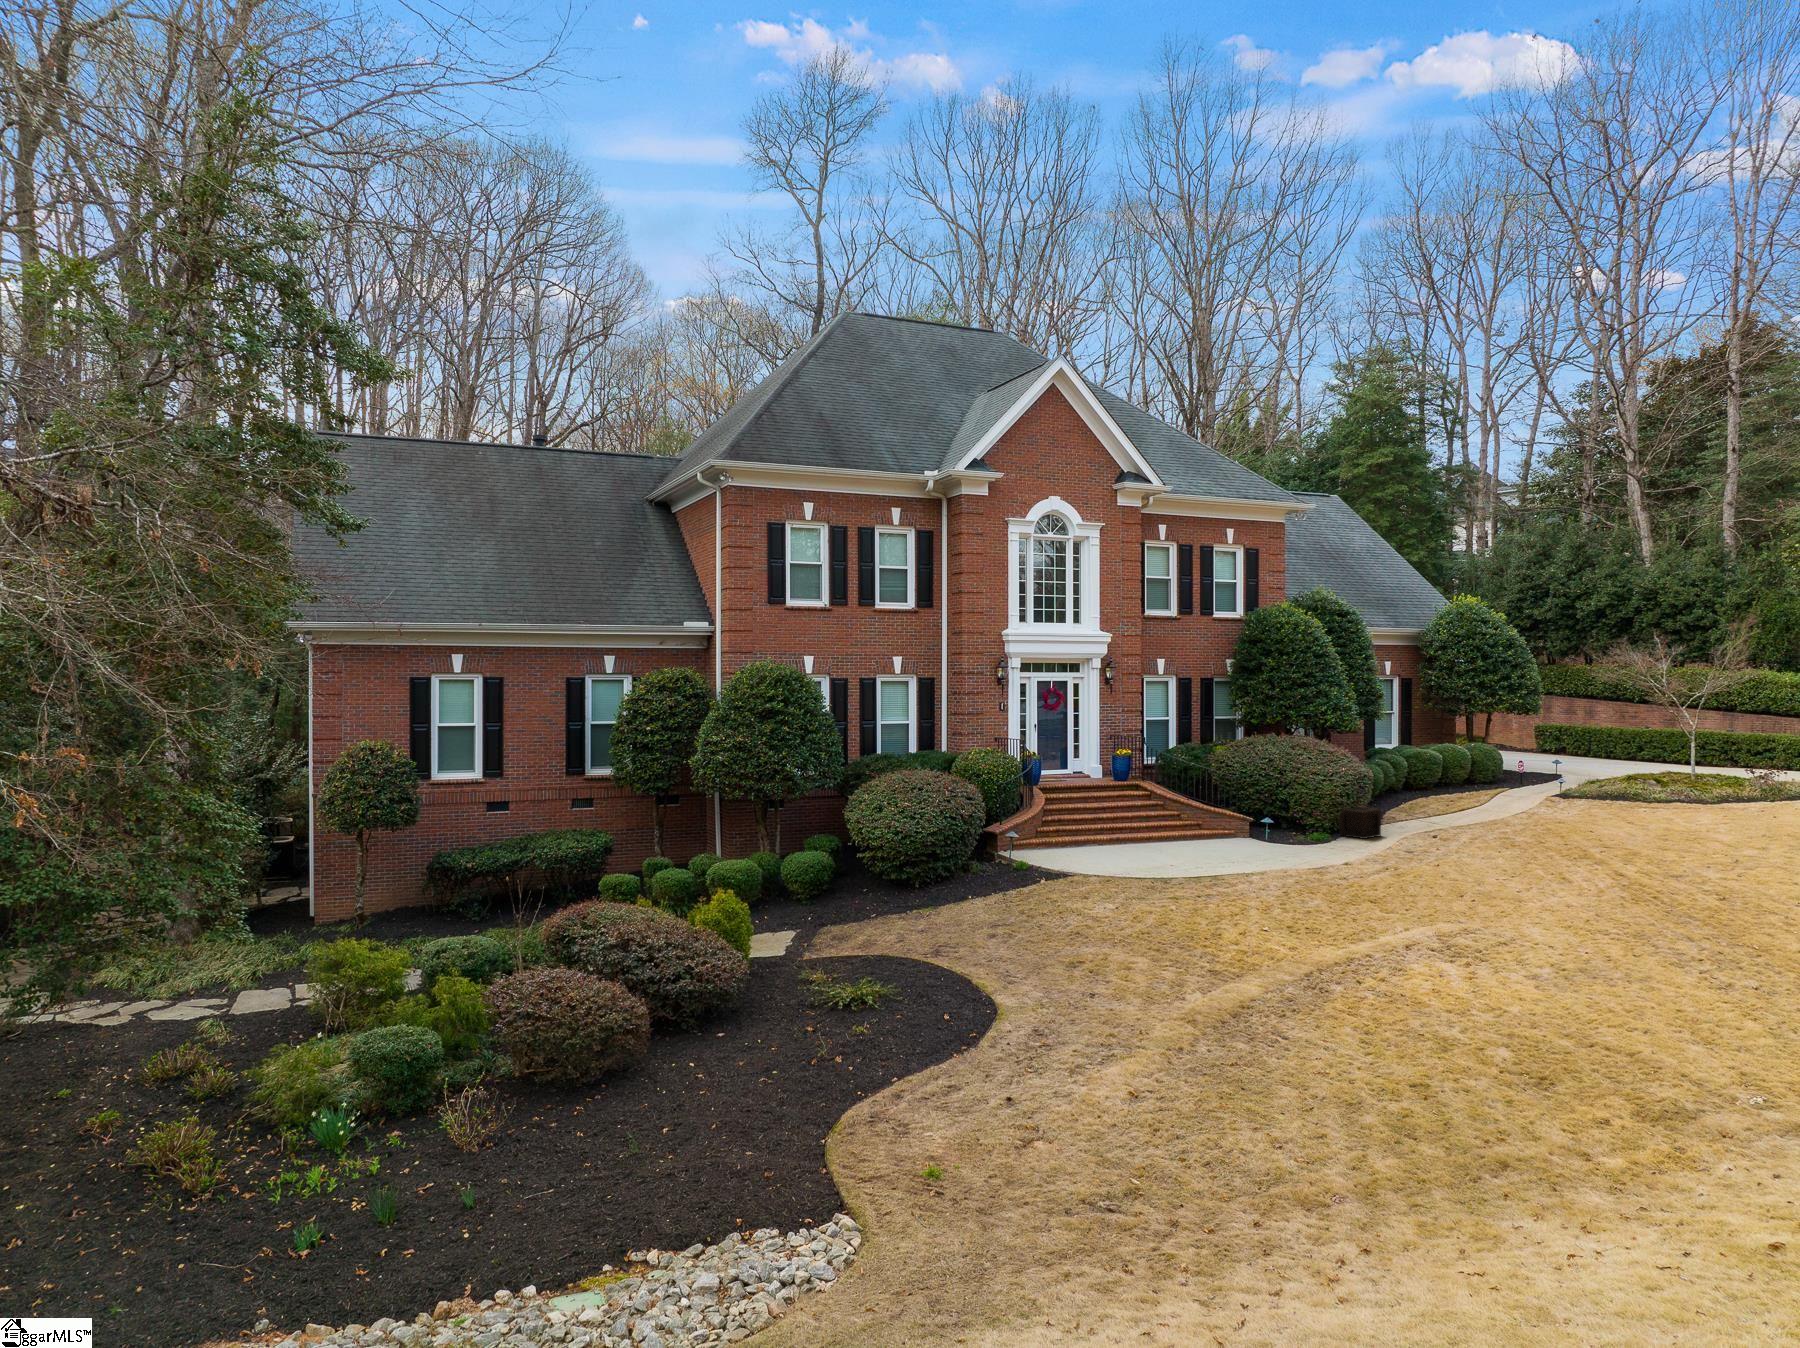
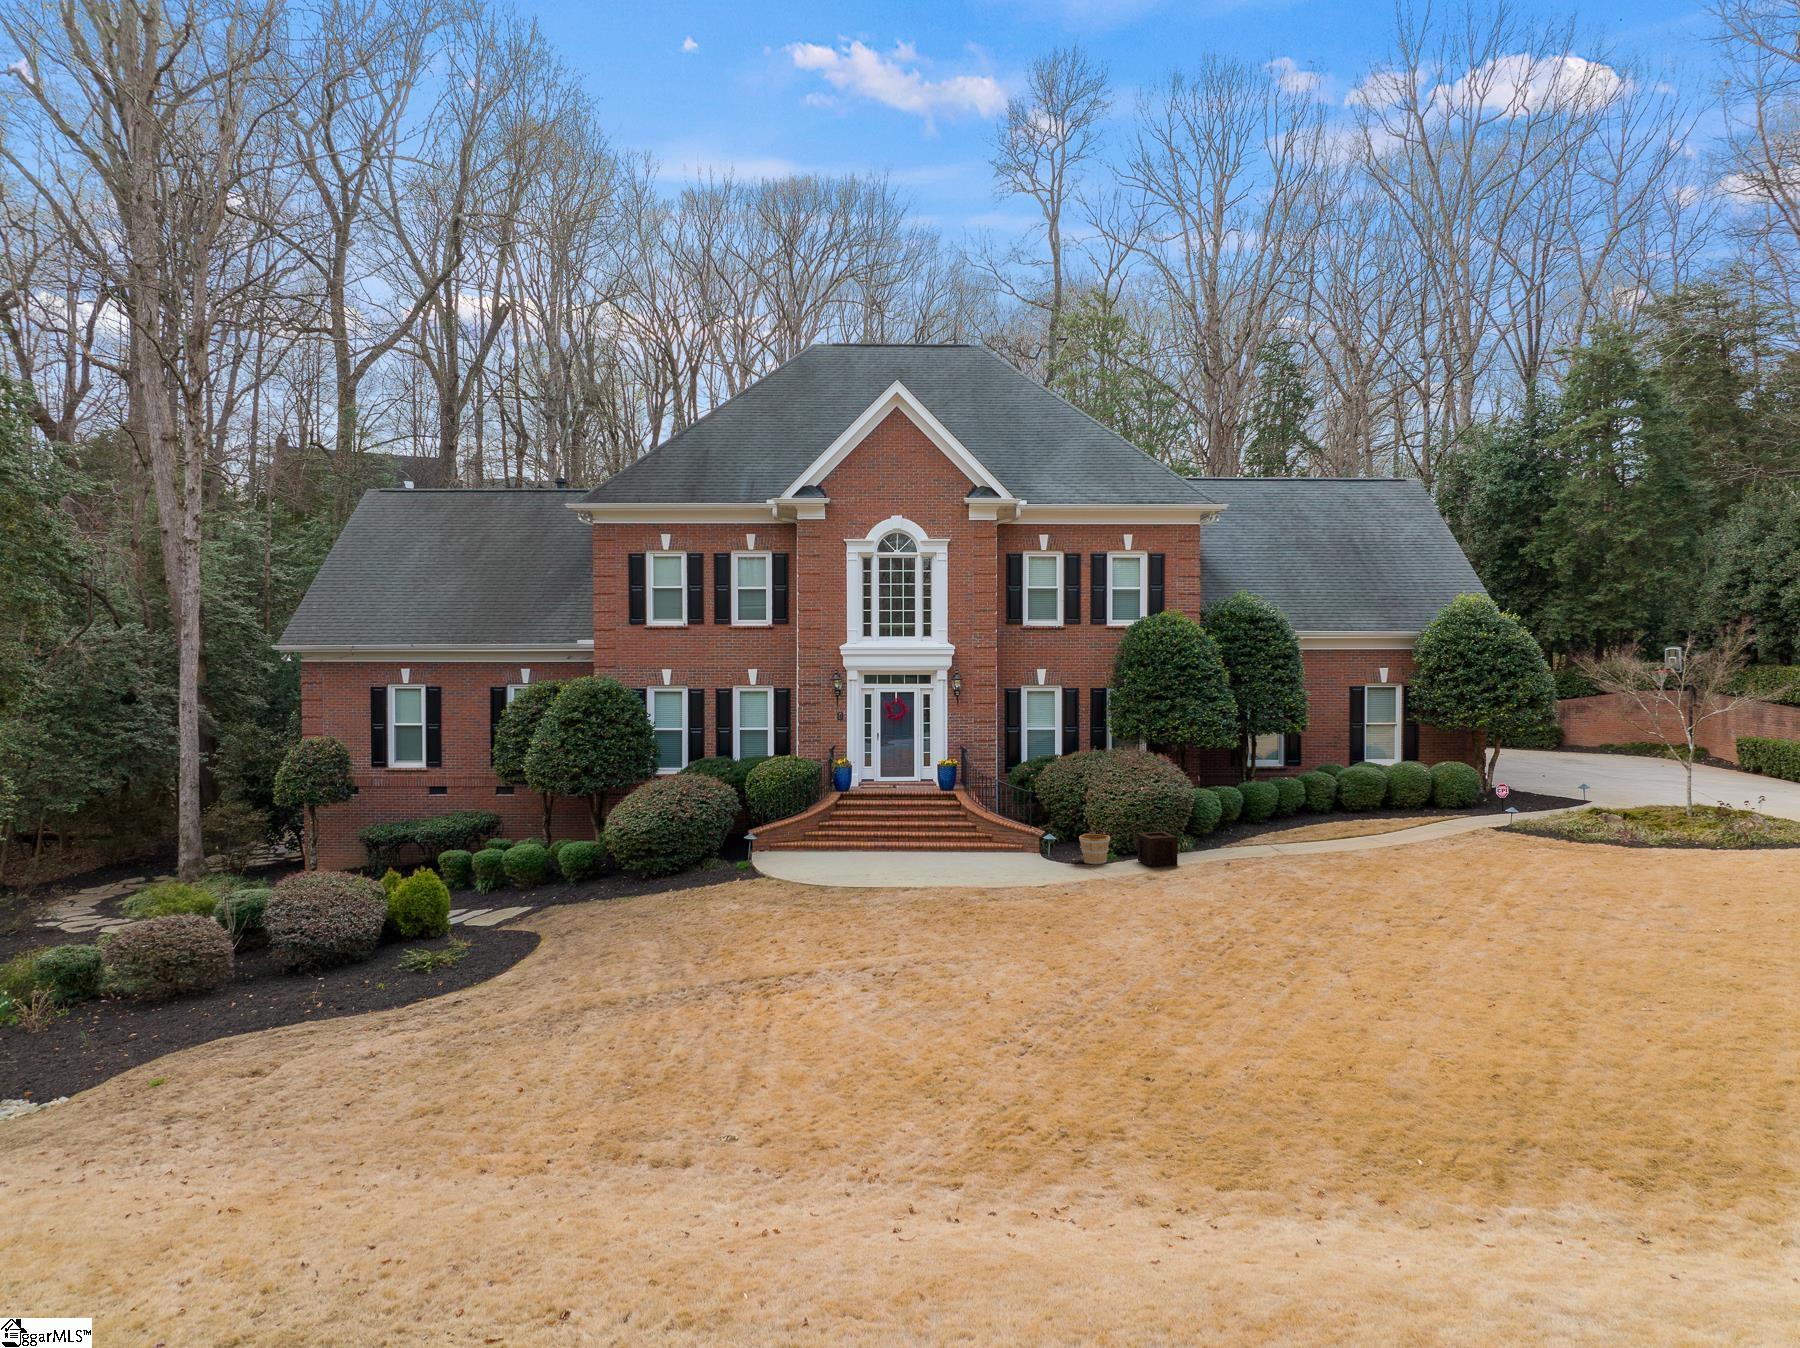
wooden bucket: none [1290,812,1321,841] -> present [1079,833,1110,864]

